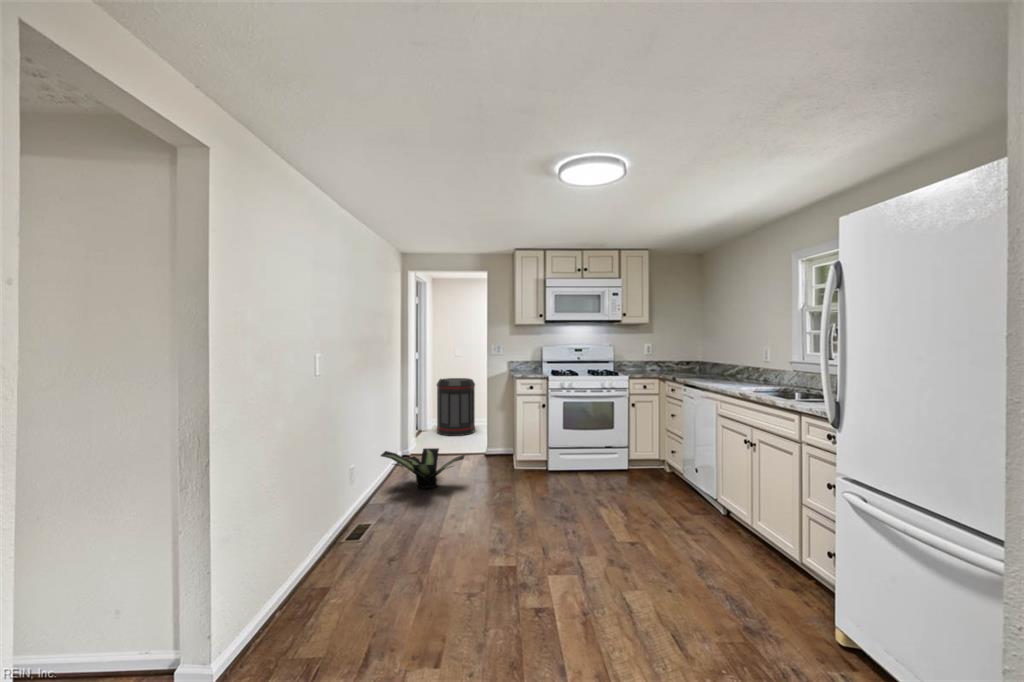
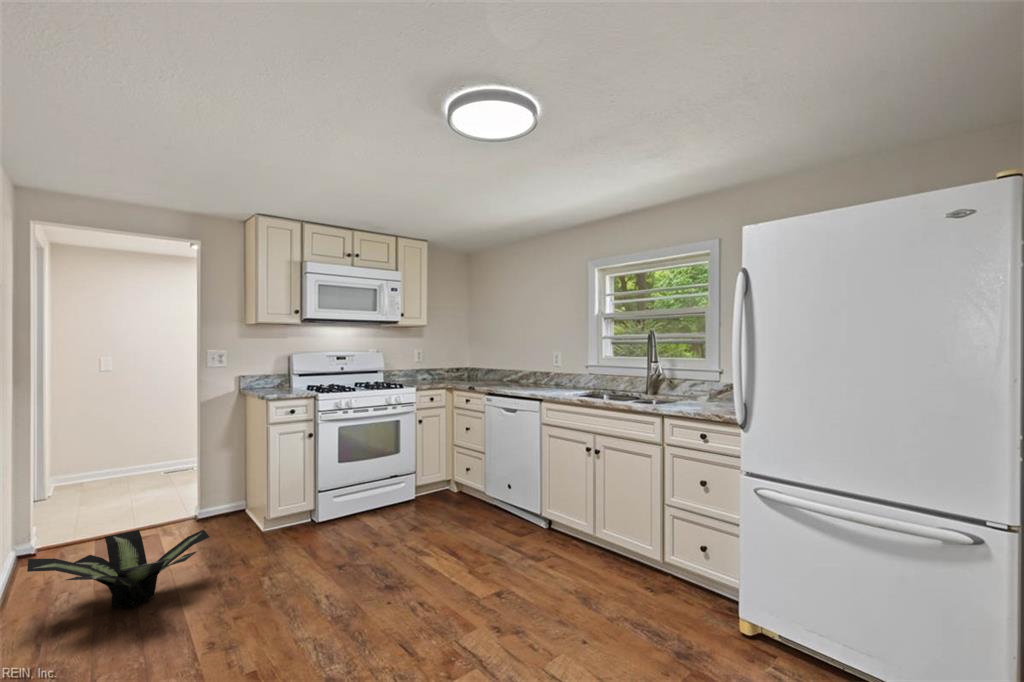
trash can: present [437,378,475,436] -> none [56,406,140,508]

